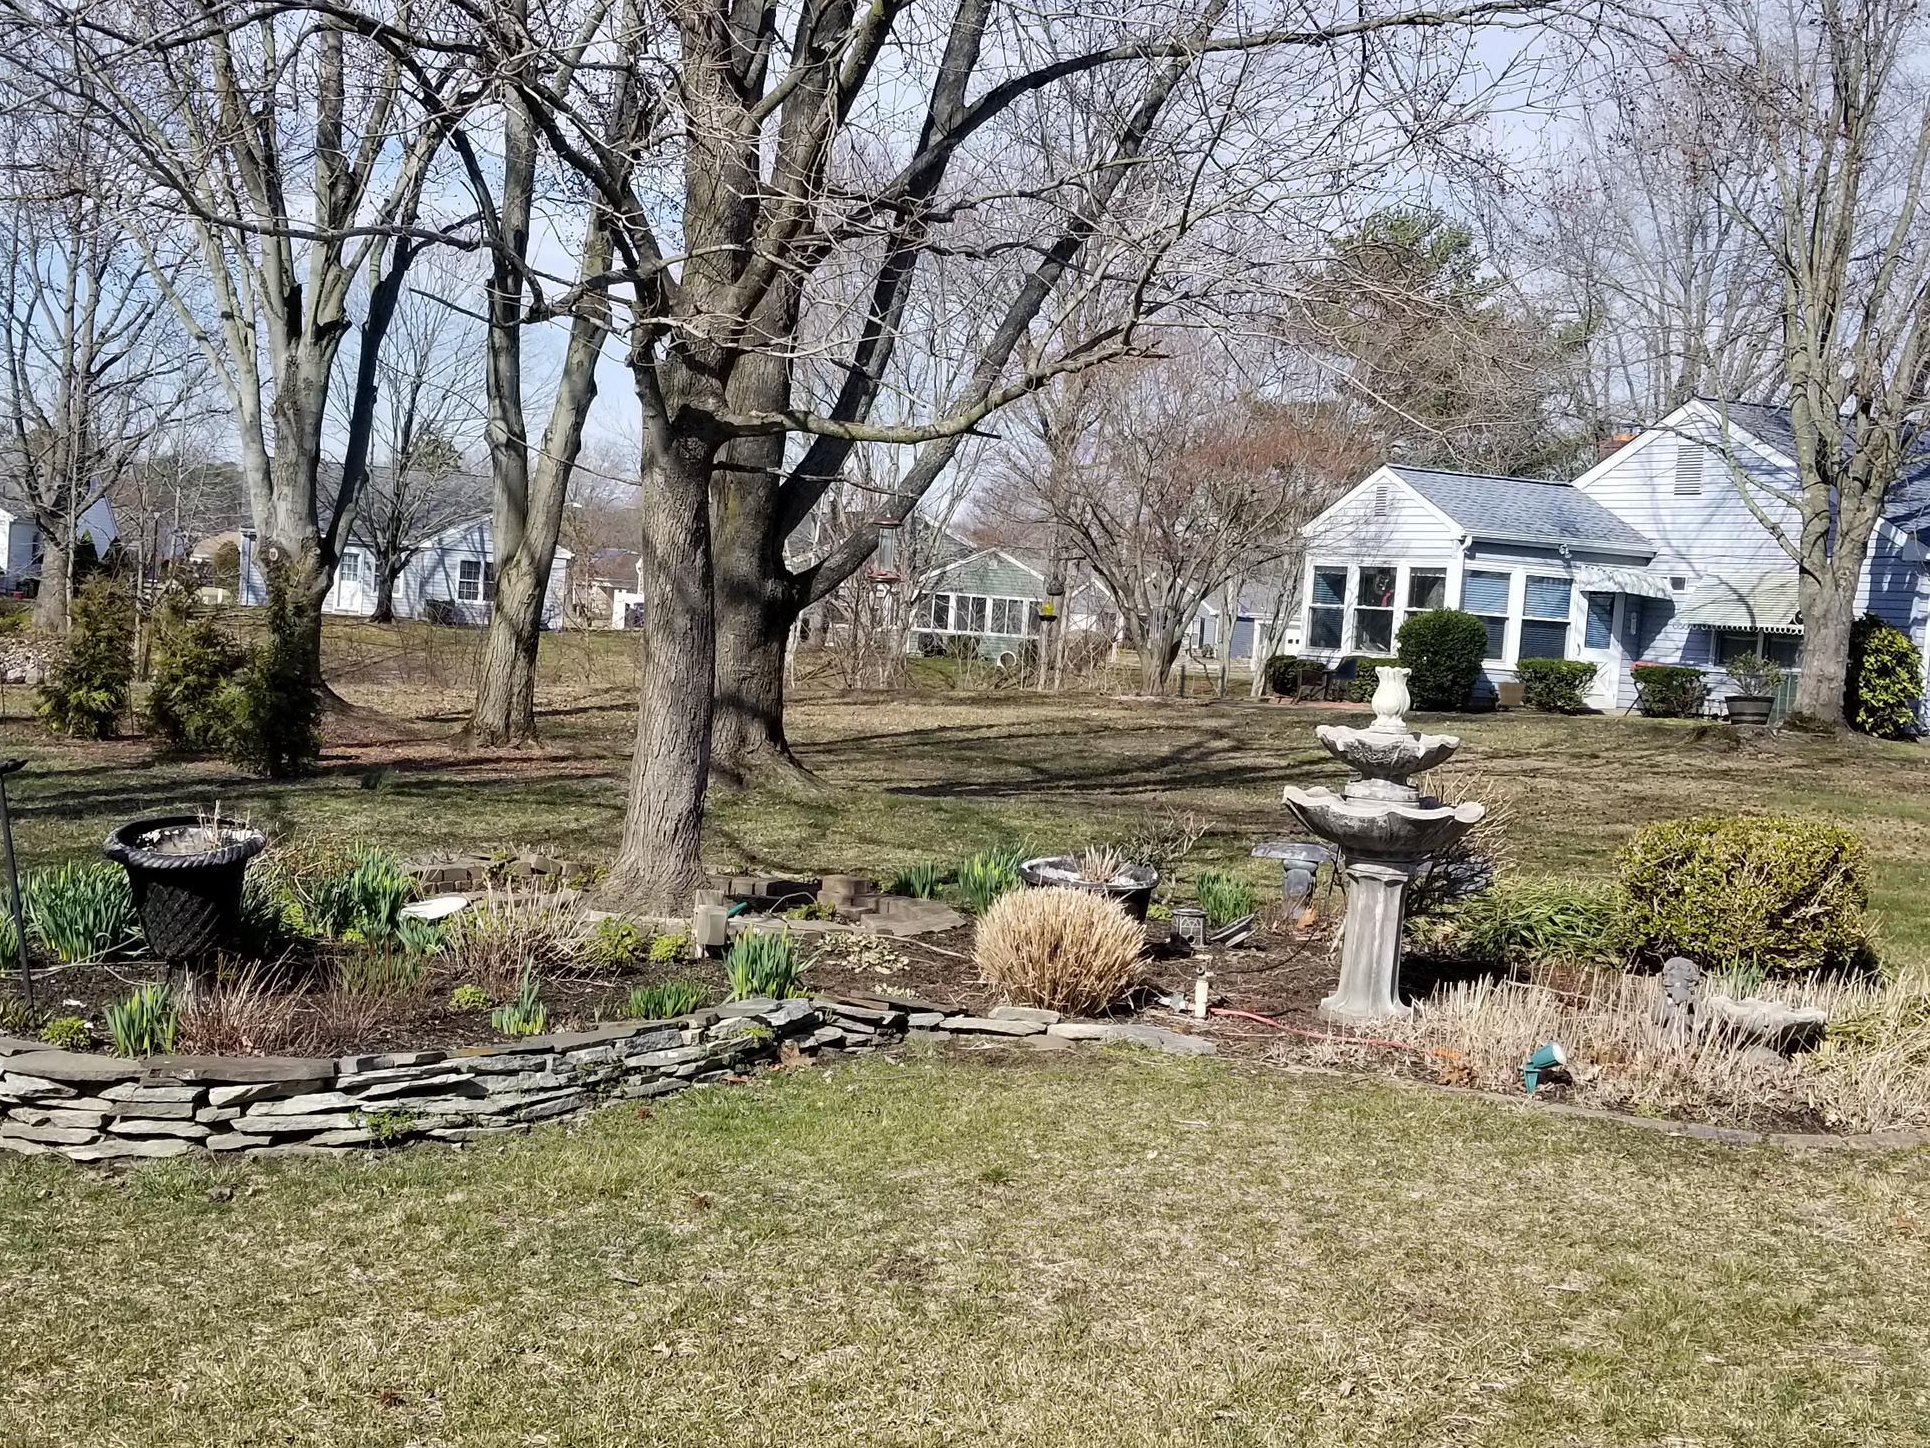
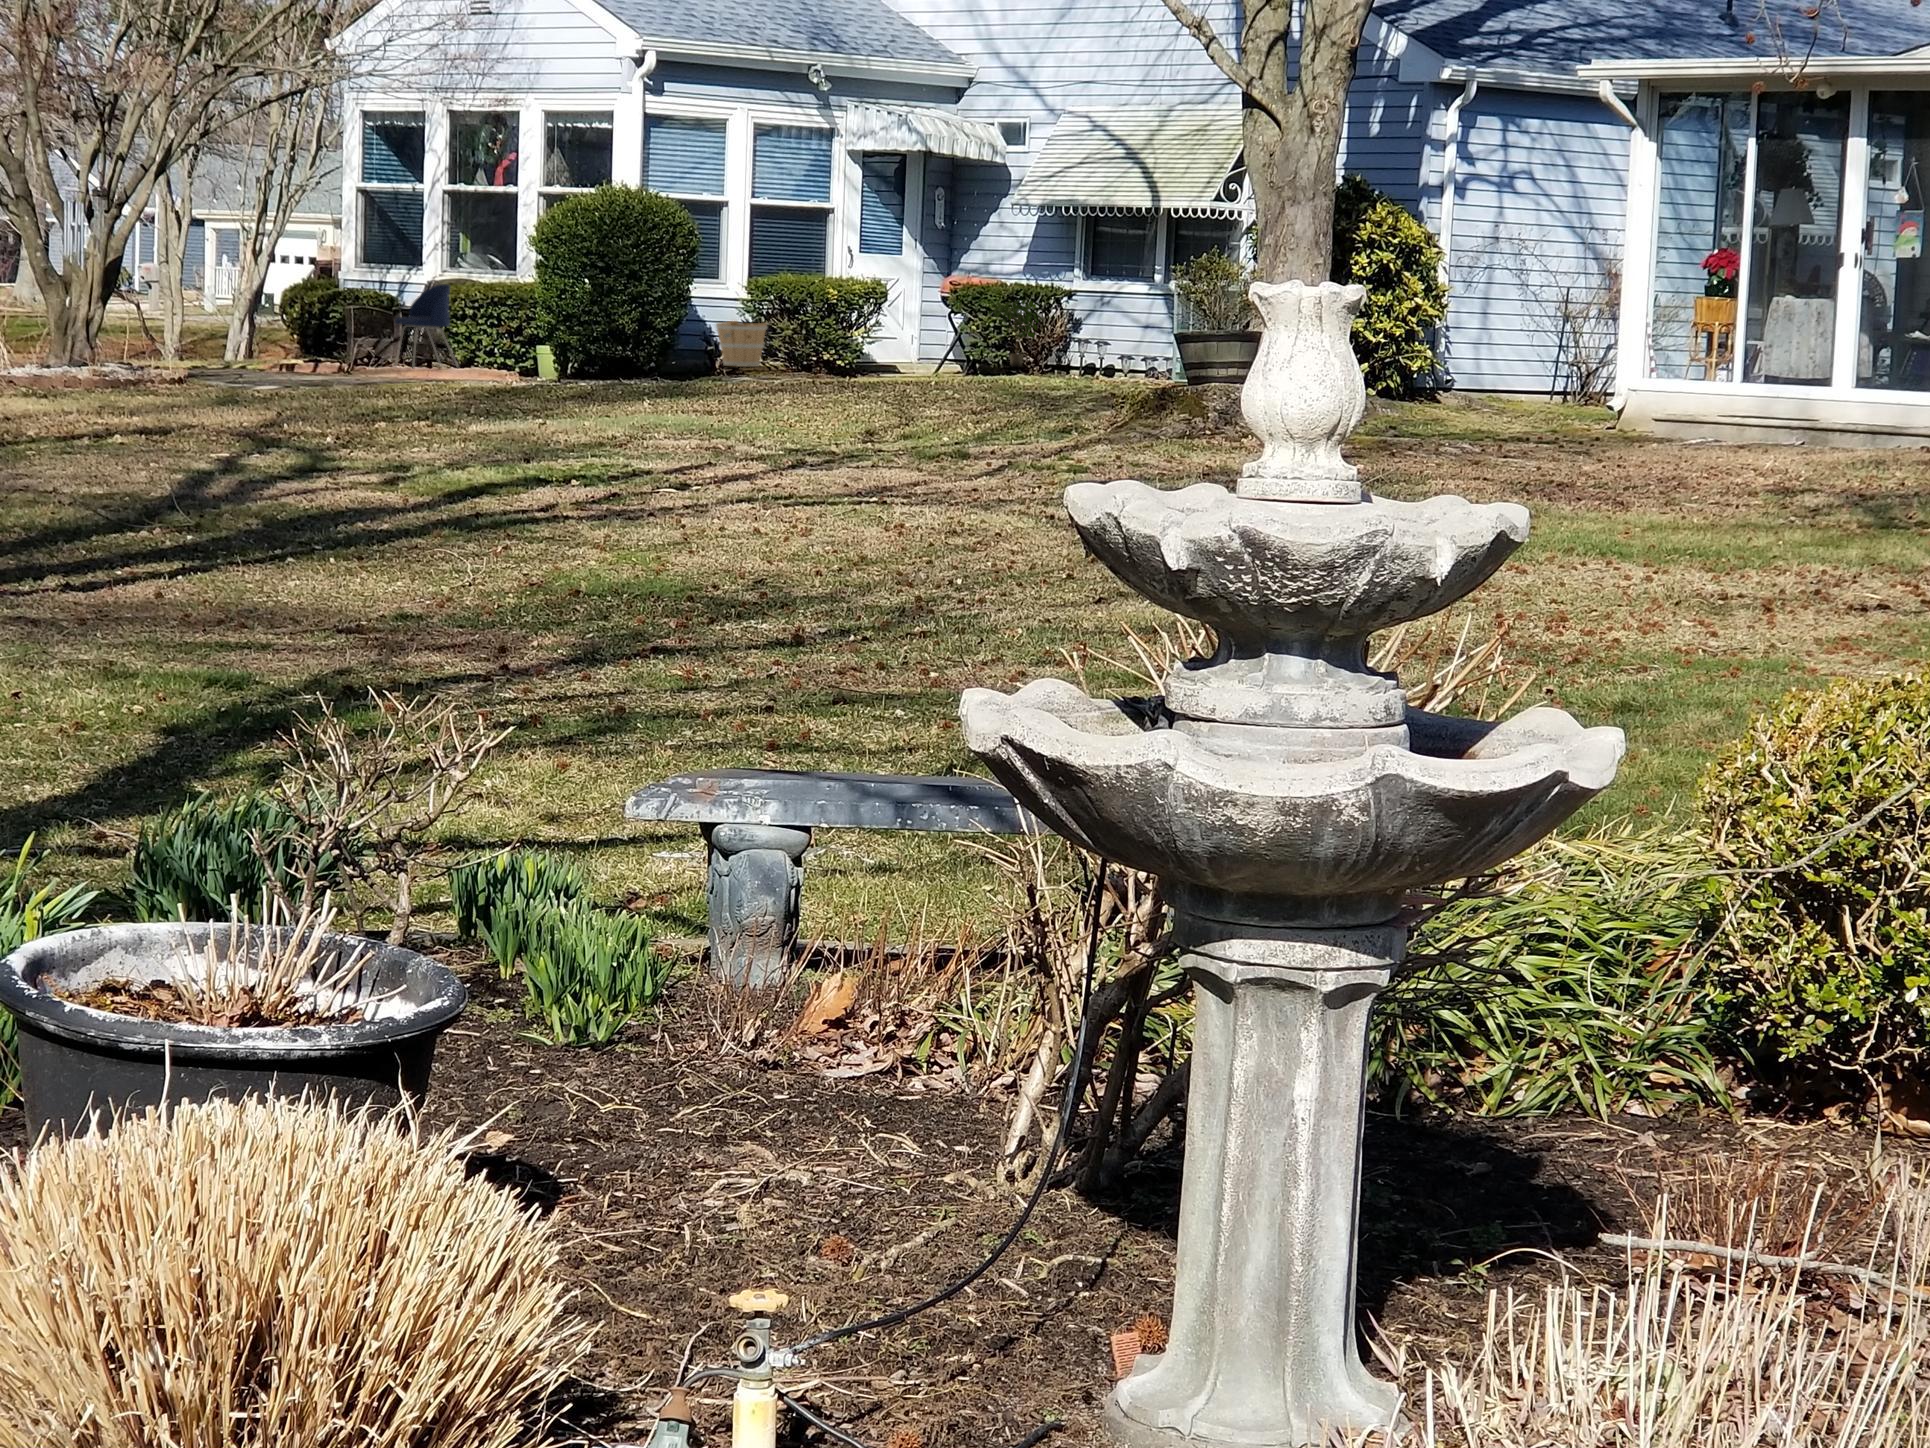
bench: present [1180,664,1226,698] -> none [86,304,187,373]

